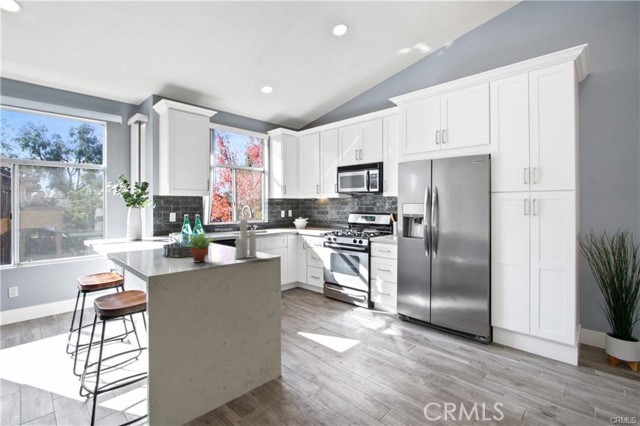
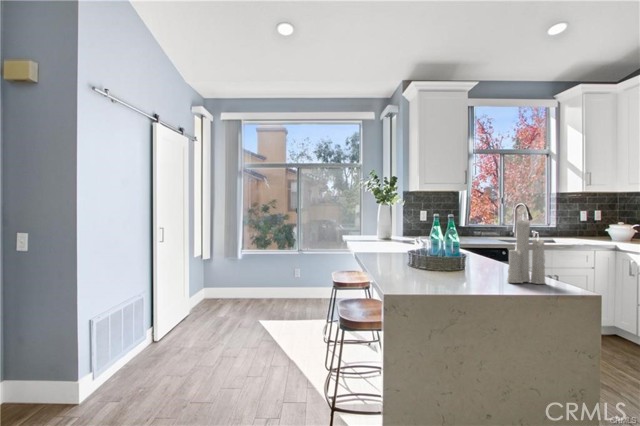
succulent plant: present [188,232,211,262] -> none [430,237,477,281]

